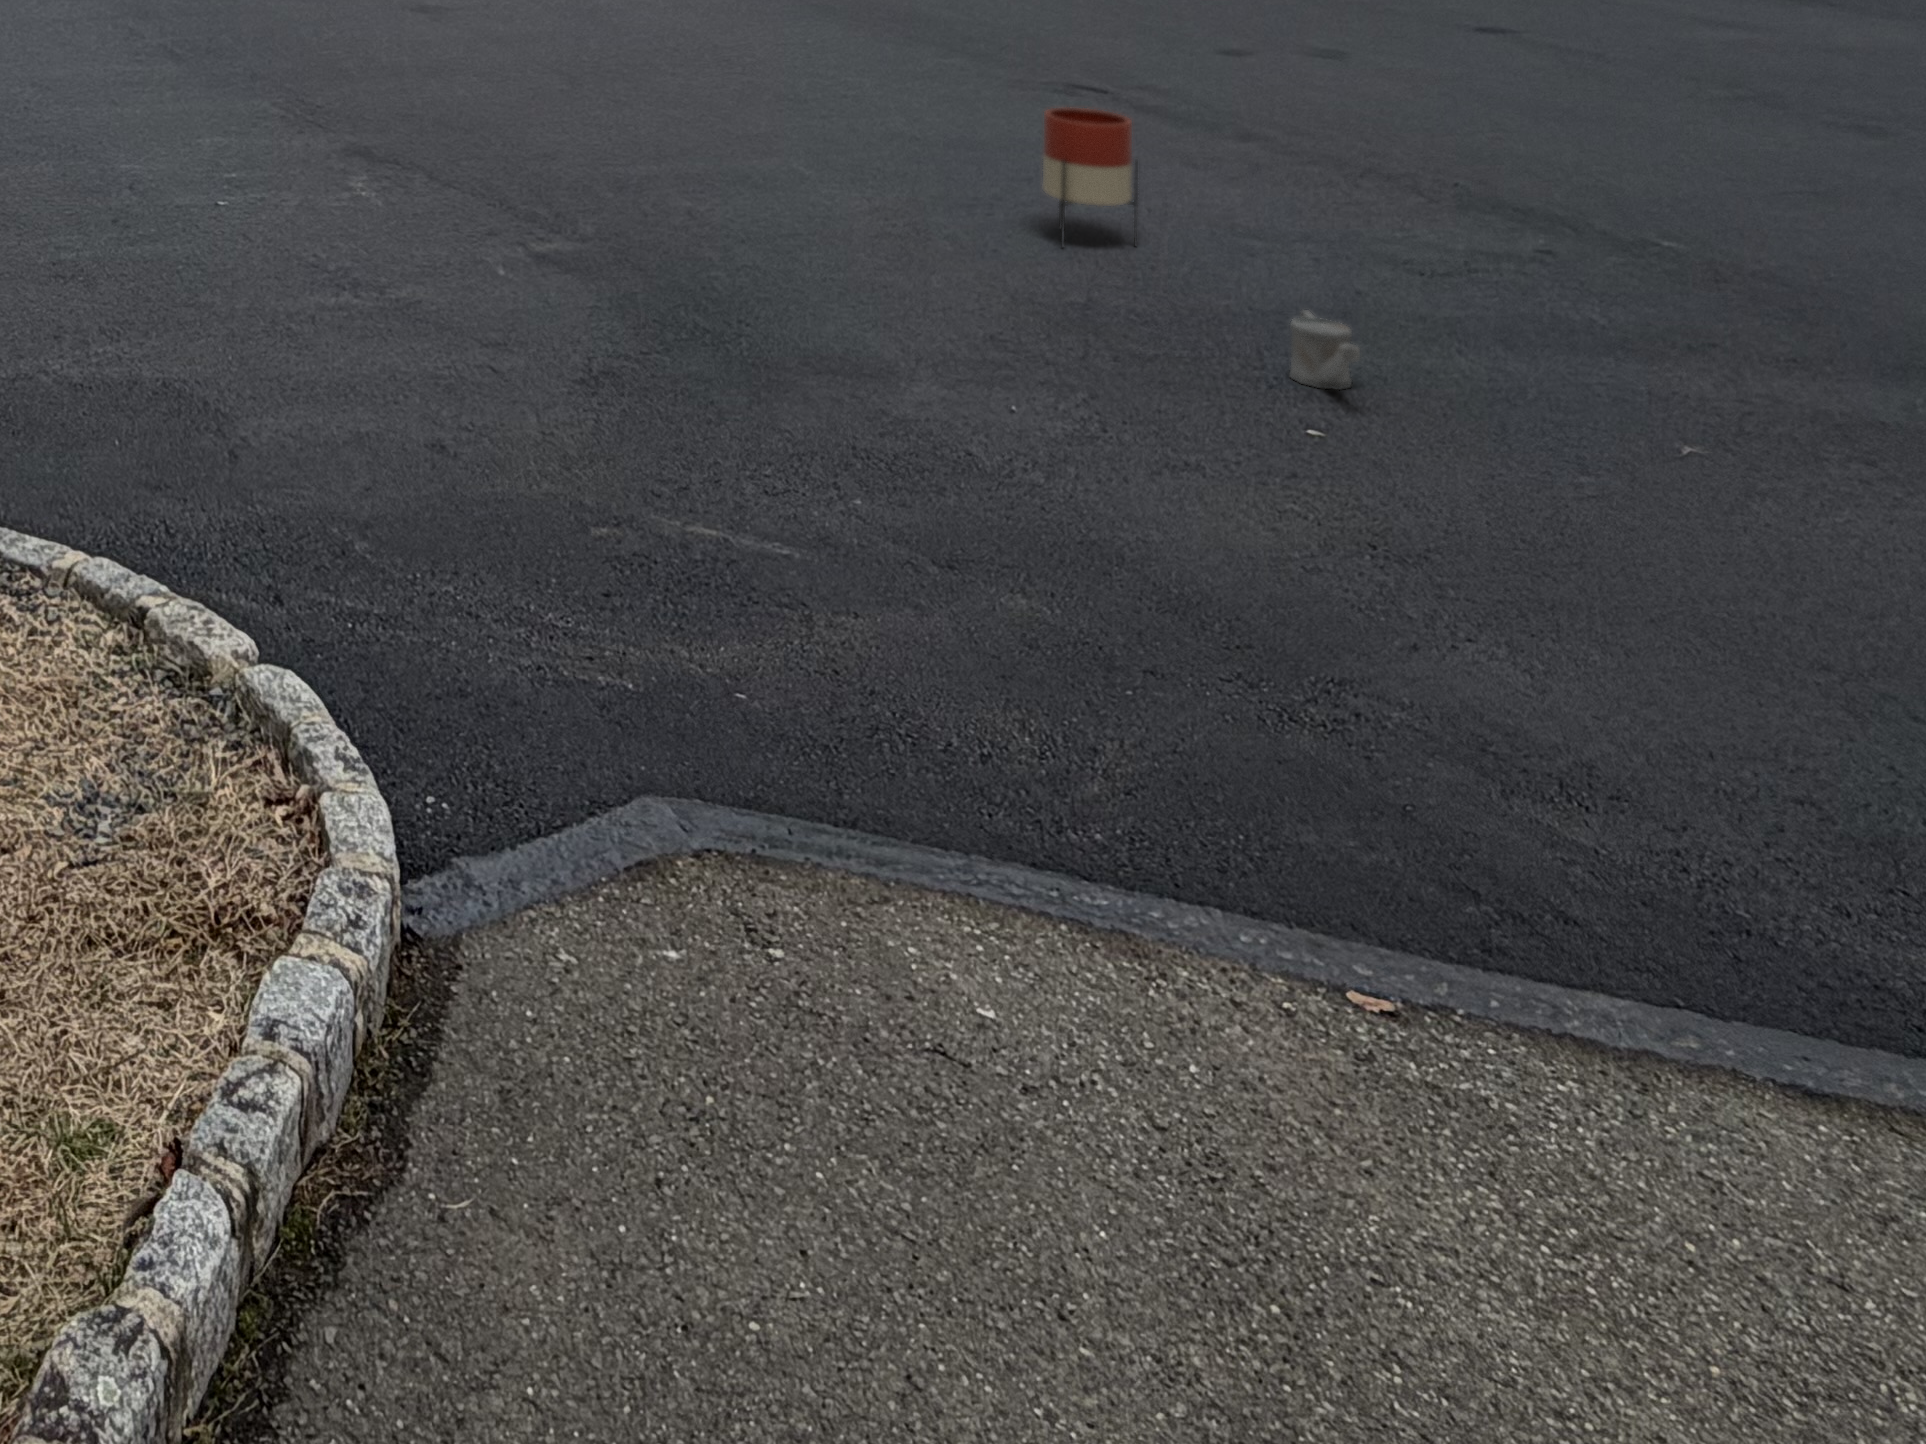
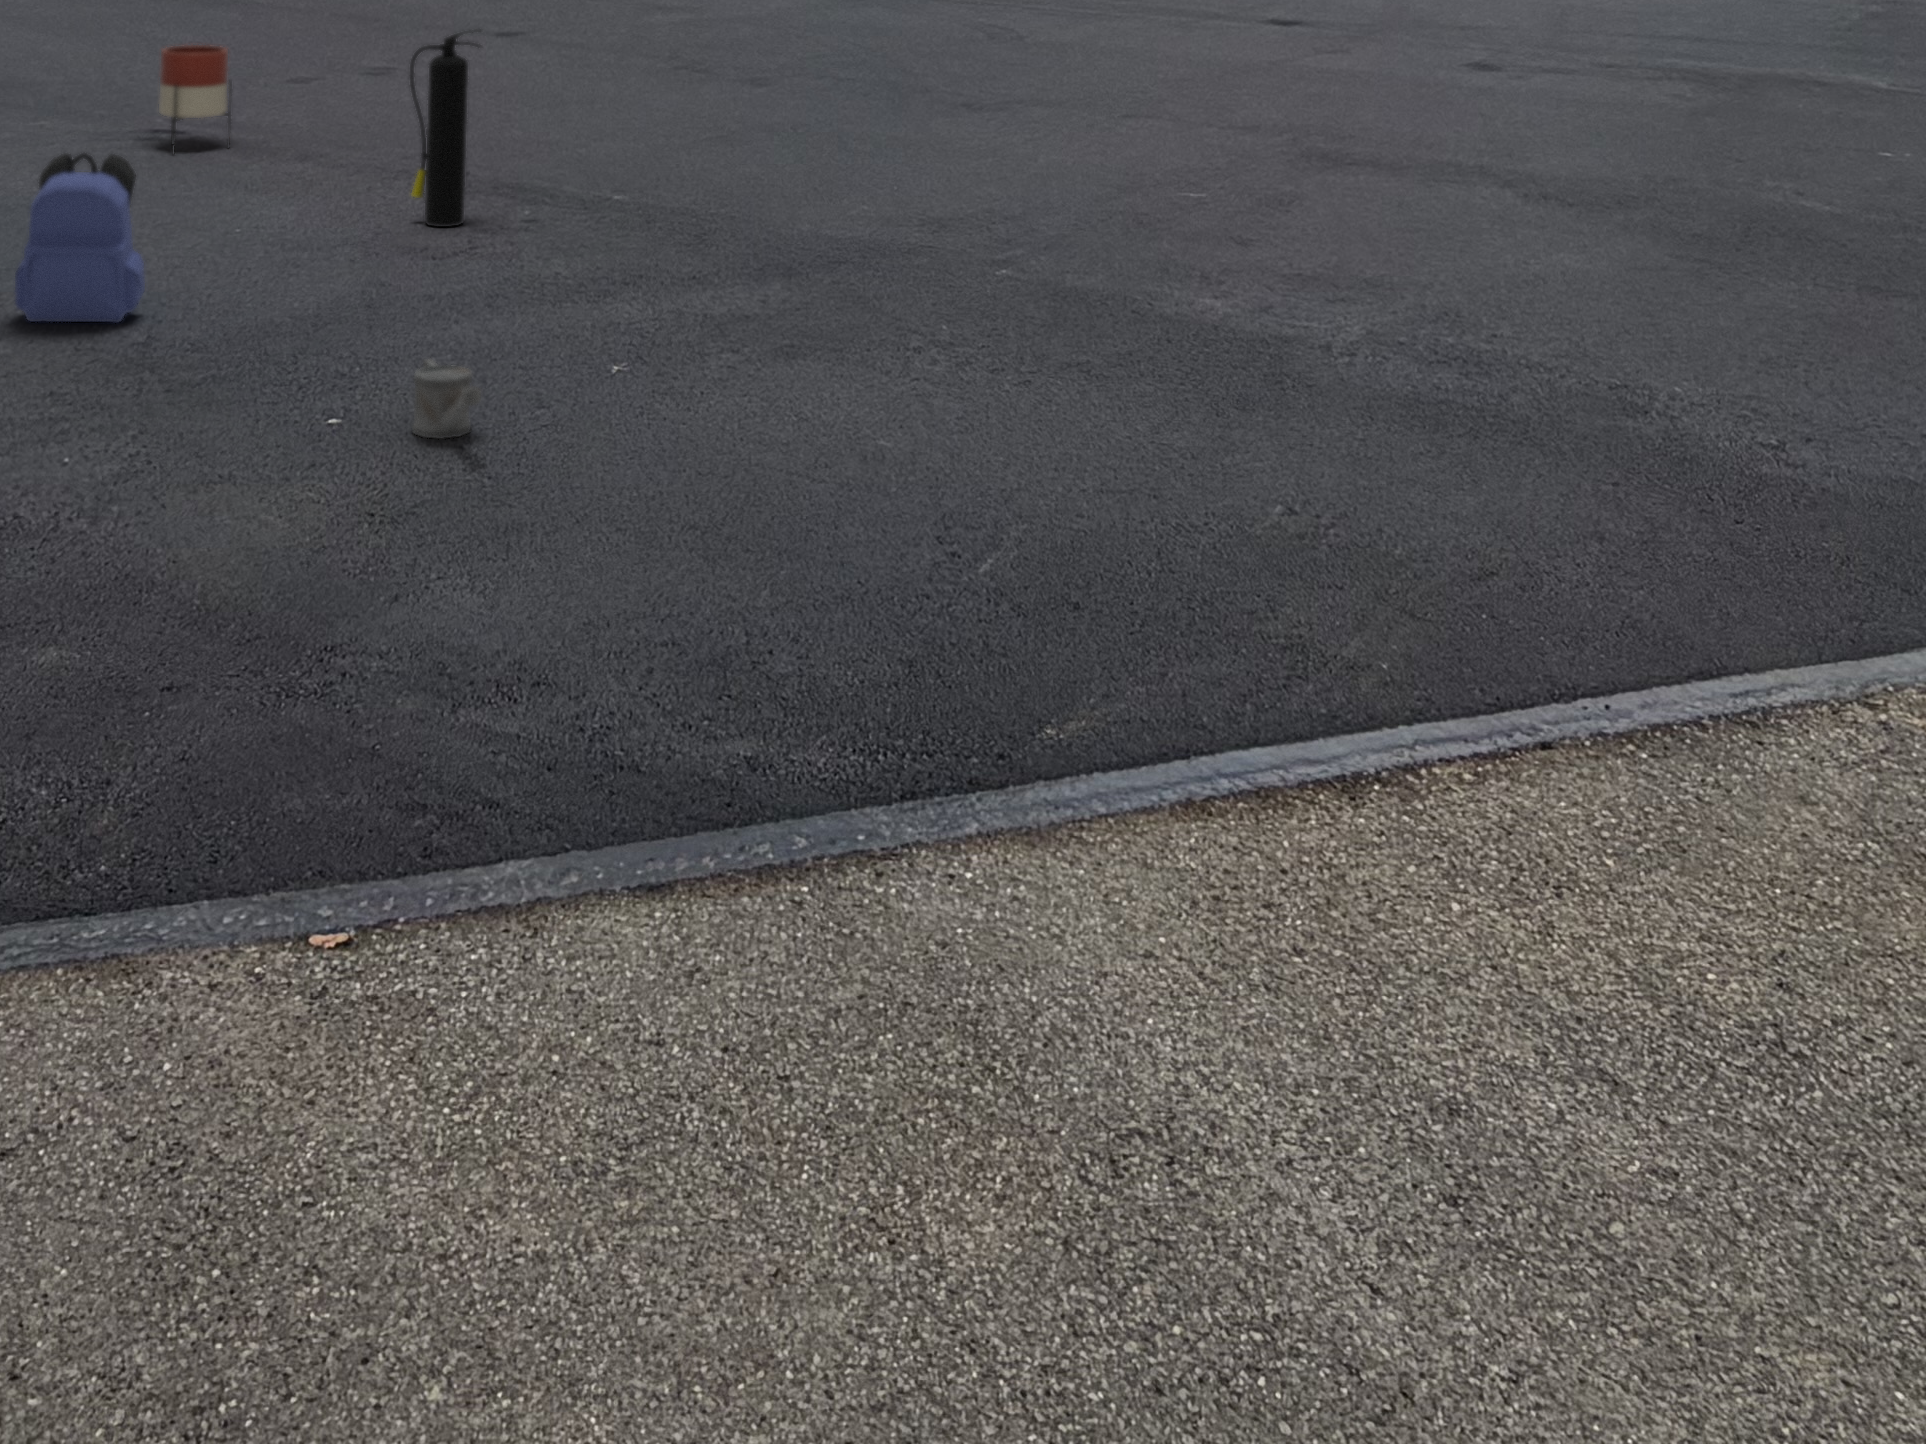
fire extinguisher: none [1405,175,1524,455] -> present [410,29,479,227]
backpack: none [844,307,1022,557] -> present [15,153,145,323]
watering can: present [1290,310,1360,389] -> present [412,359,481,439]

